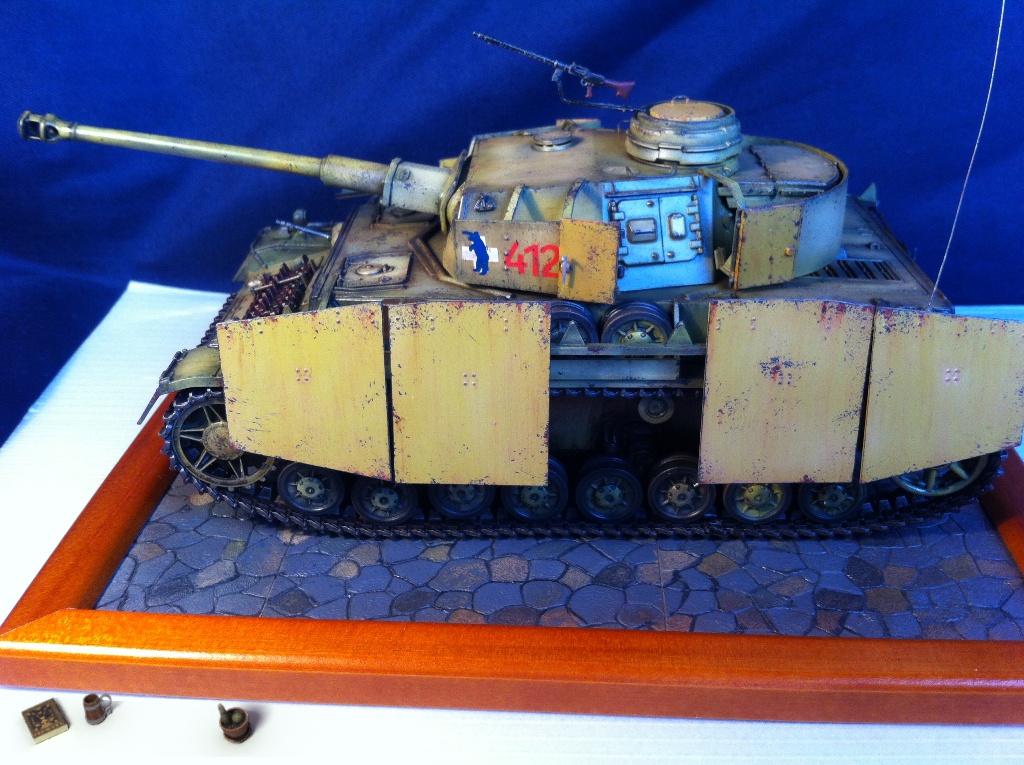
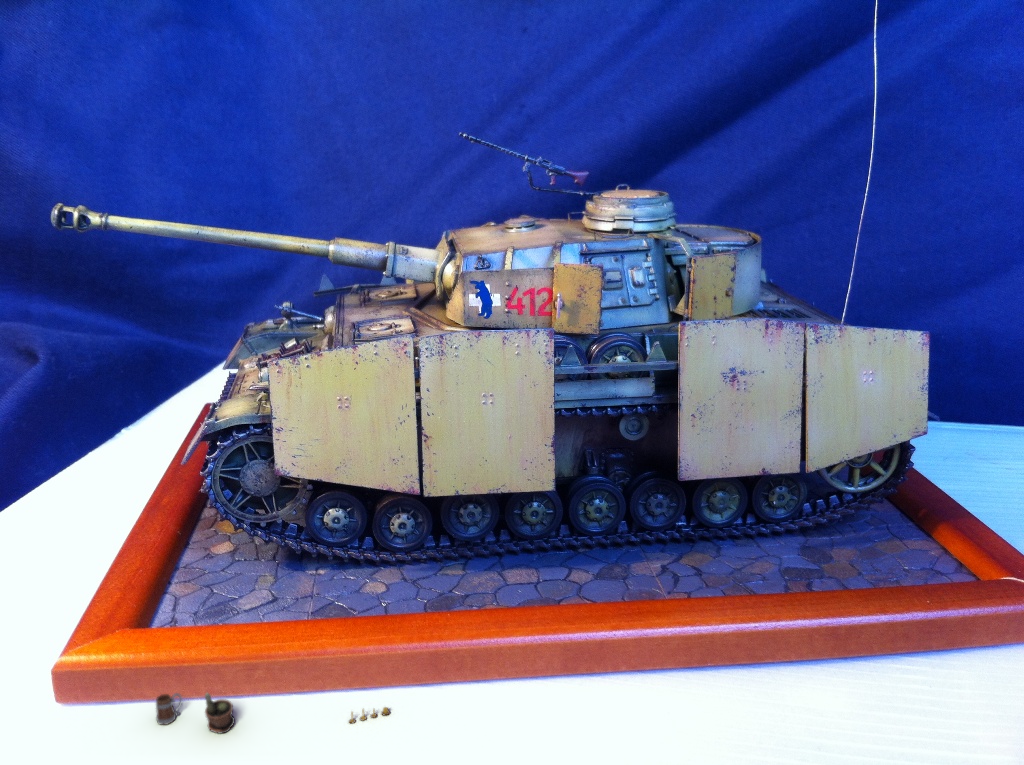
book: present [21,698,68,744] -> none [91,707,142,745]
potted plant: present [218,703,251,743] -> present [205,693,235,733]
candle: none [277,733,324,749] -> present [349,707,390,723]

